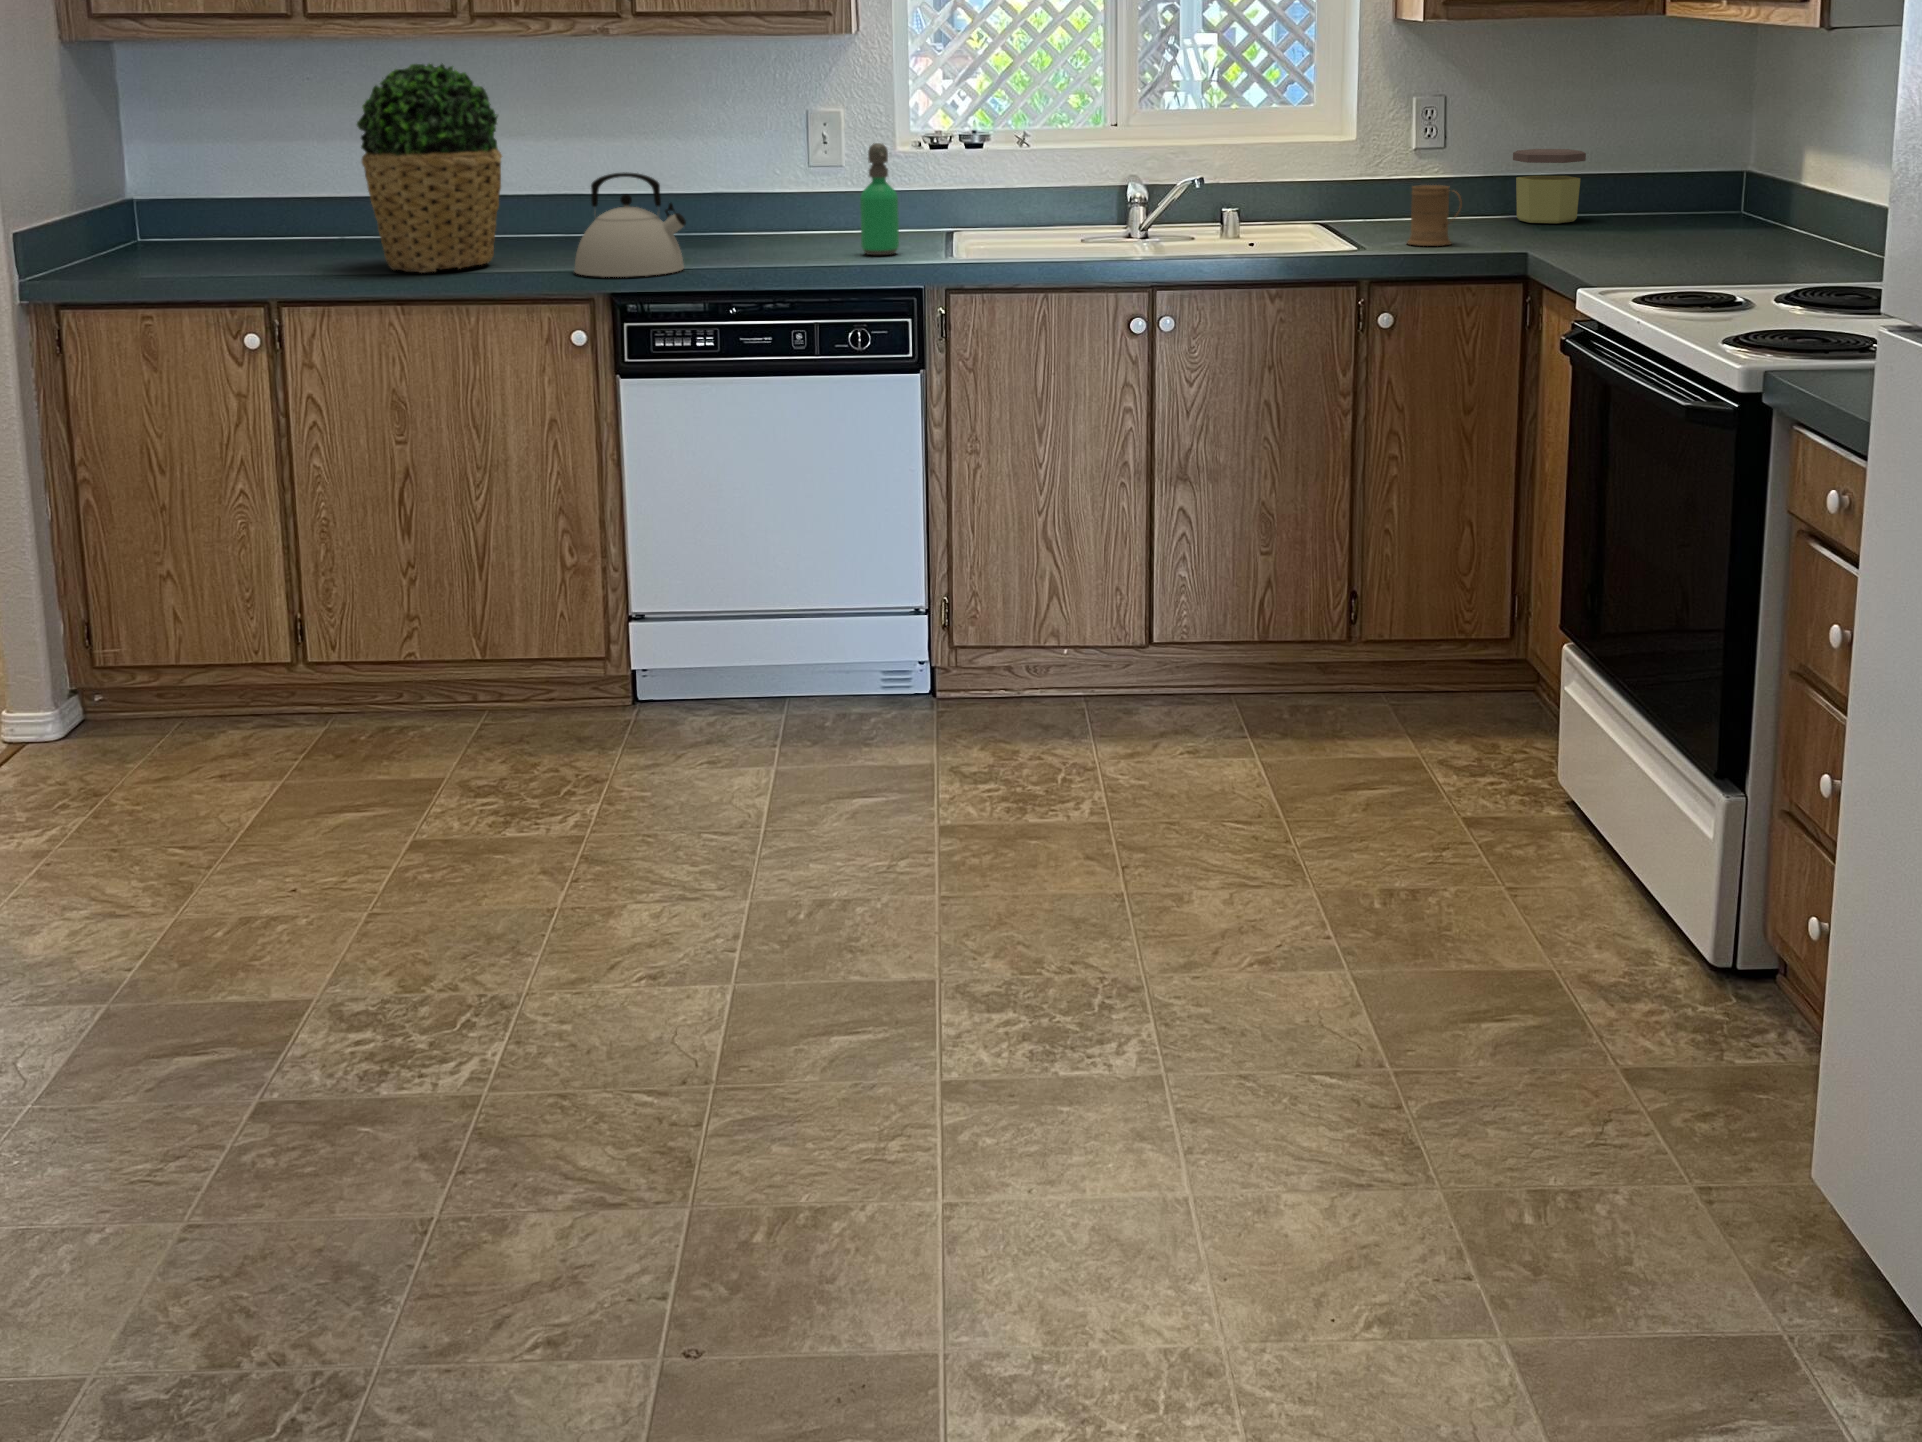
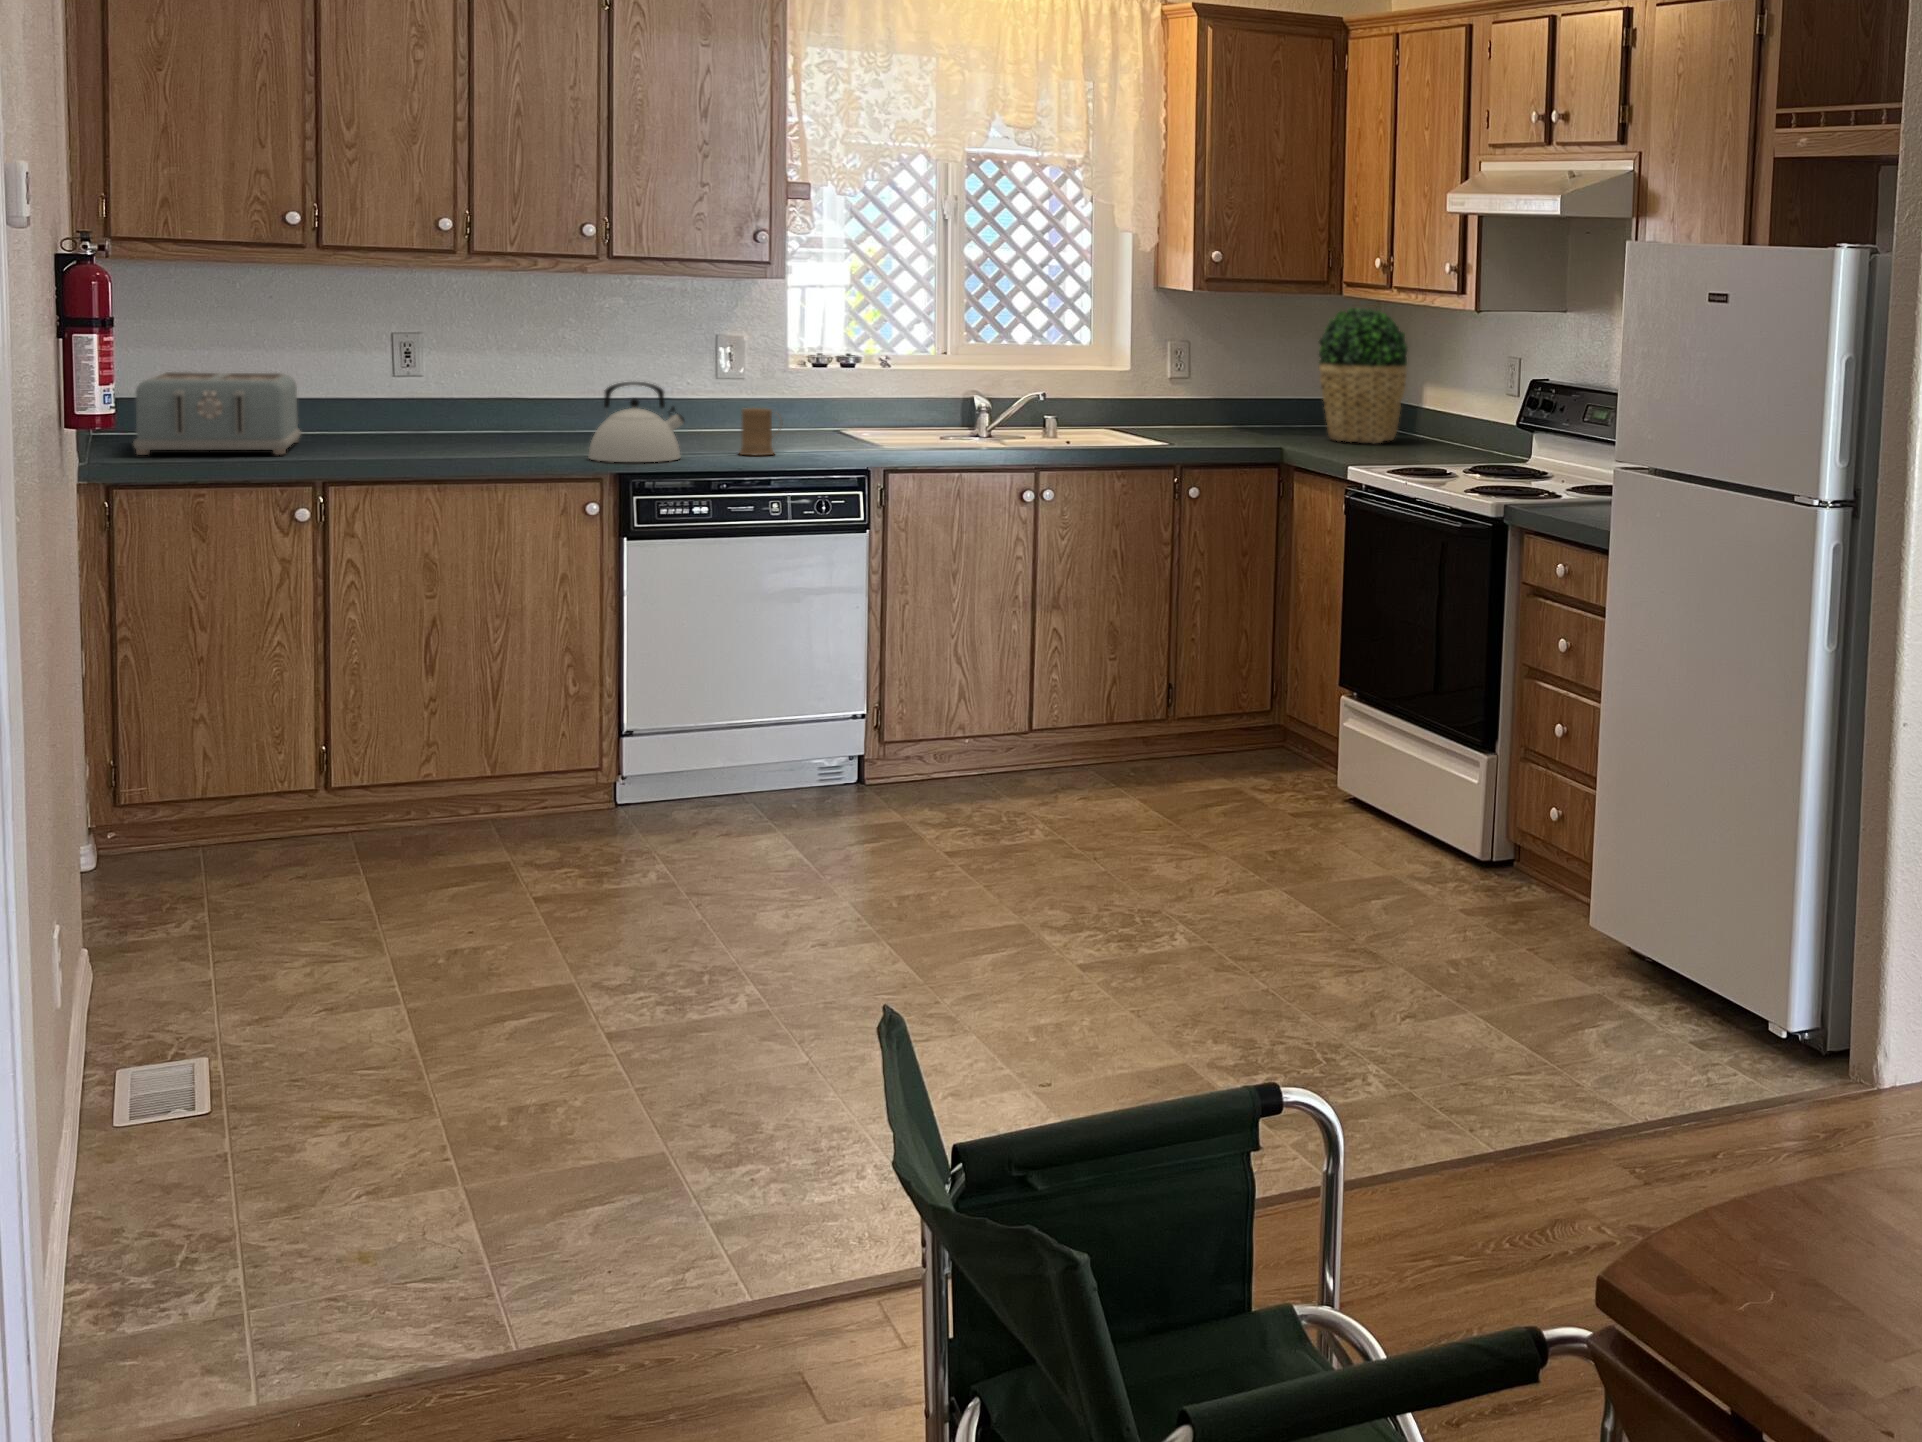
potted plant: present [357,63,502,273] -> present [1318,308,1408,444]
soap dispenser: present [860,143,899,255] -> none [802,364,832,448]
jar: present [1513,149,1586,223] -> none [1235,378,1283,429]
toaster: none [136,168,342,264] -> present [133,372,301,455]
mug: present [1407,185,1462,246] -> present [740,408,779,455]

